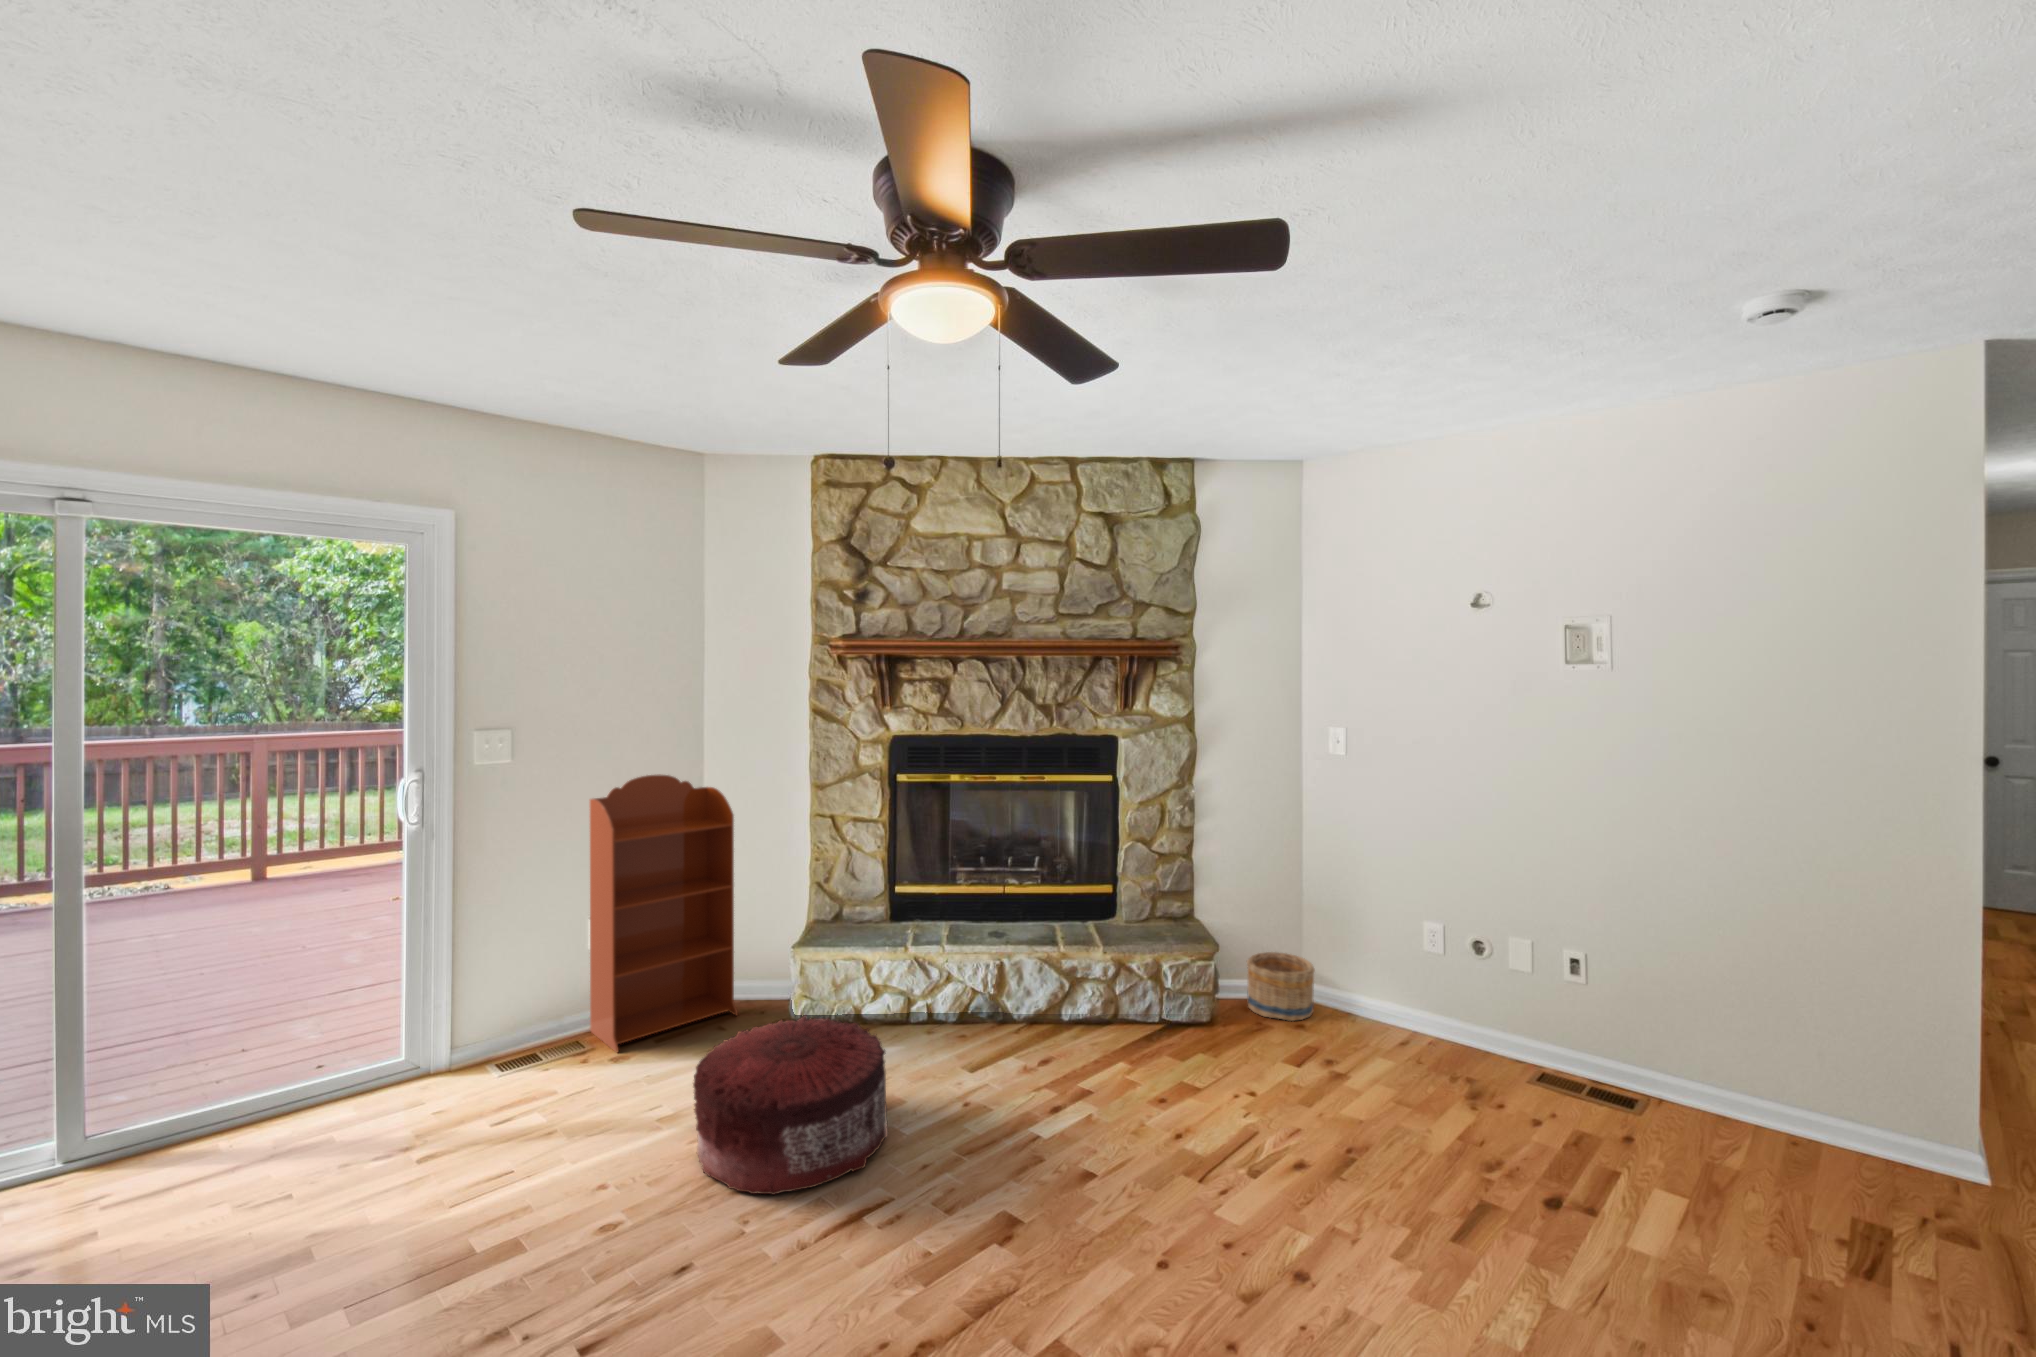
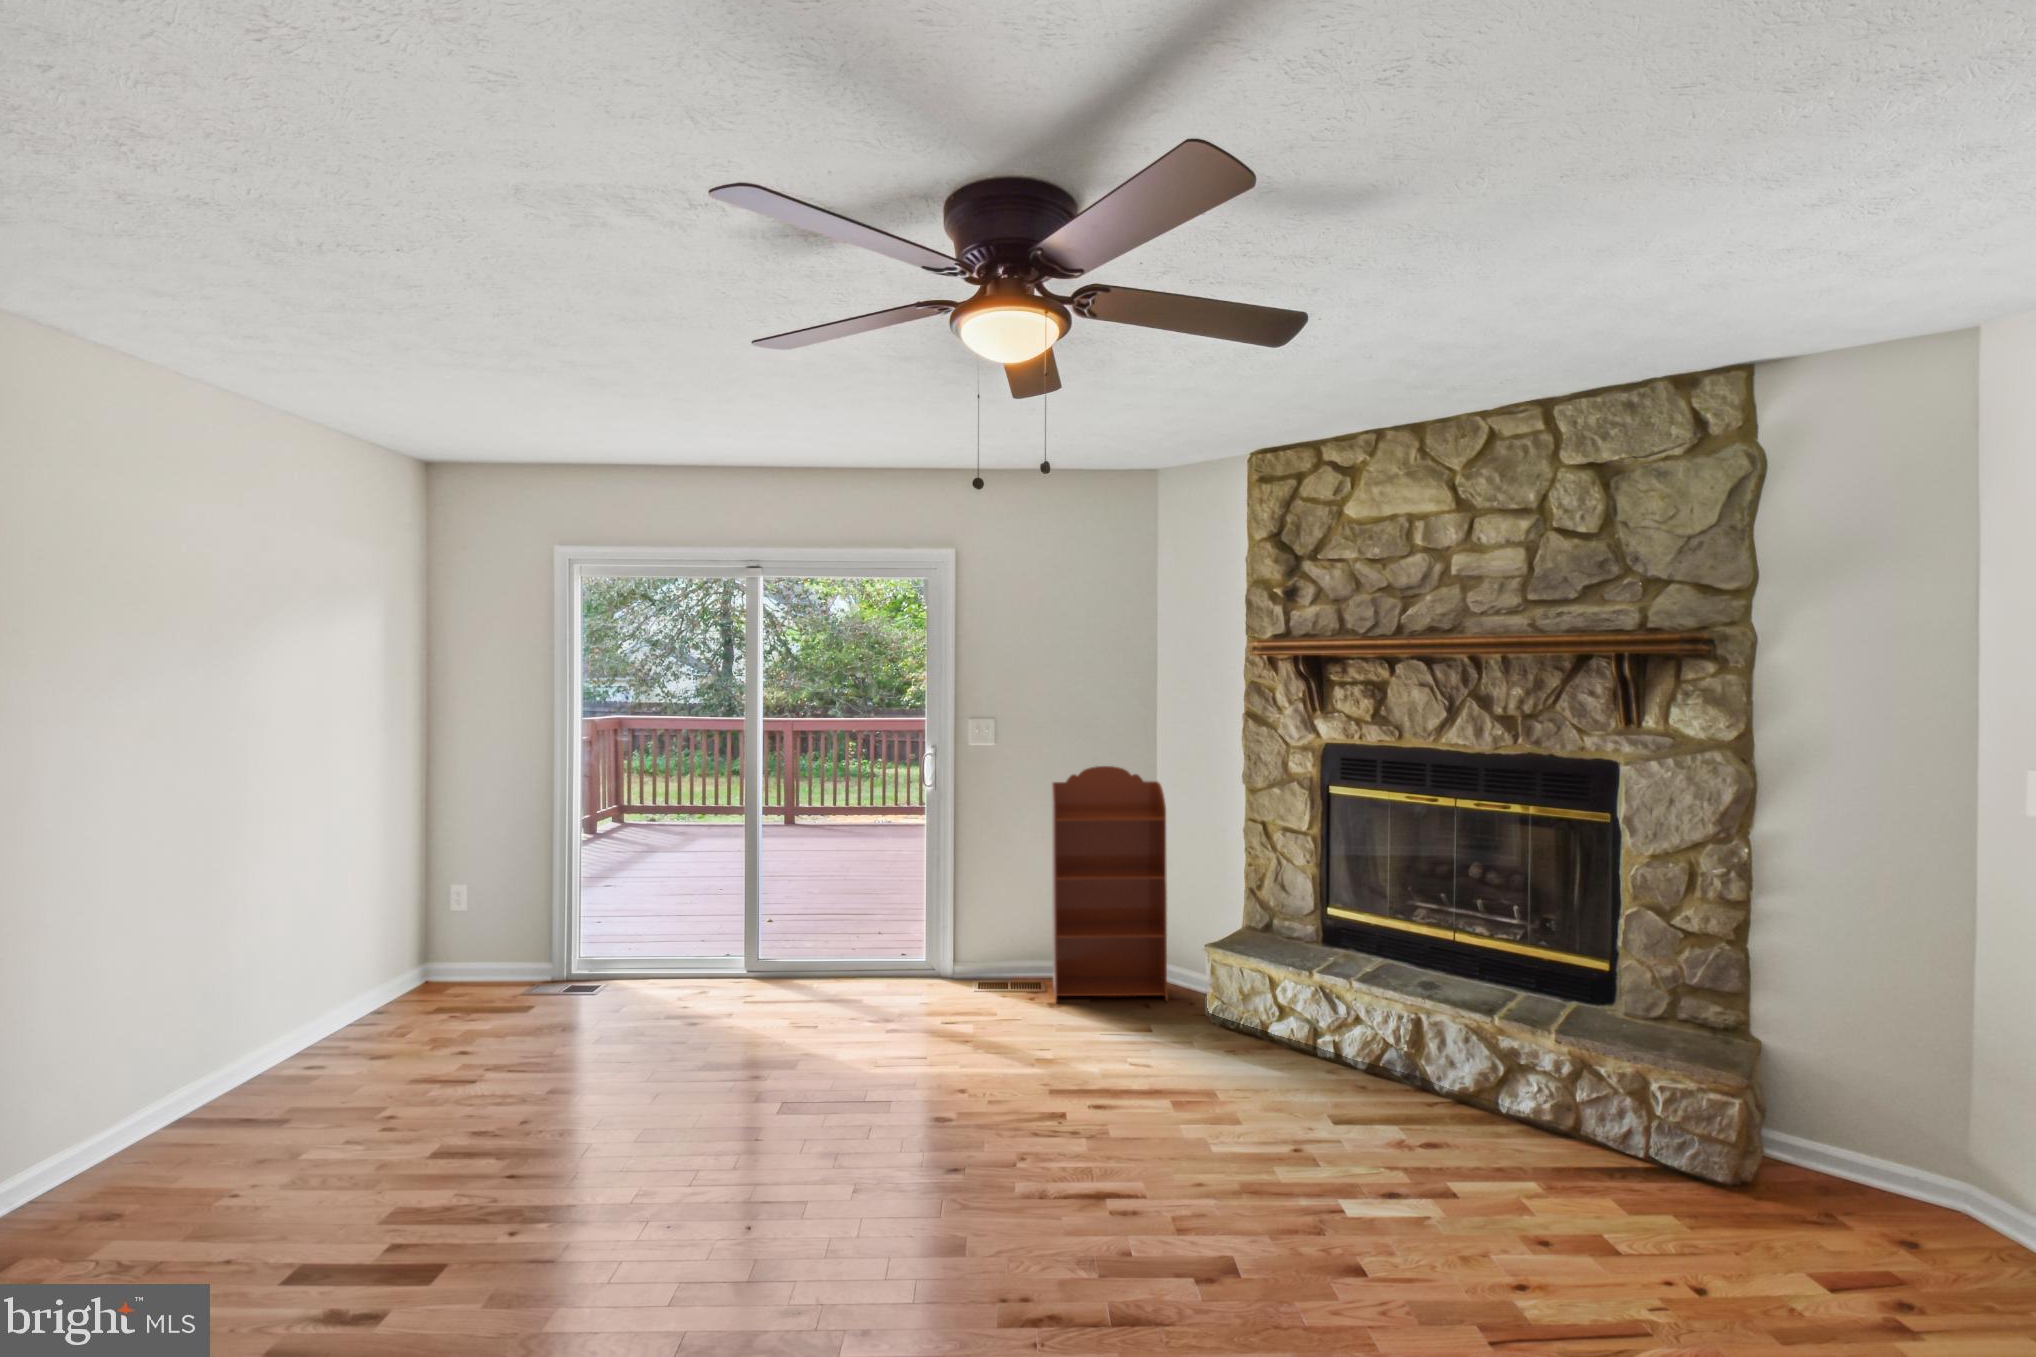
basket: present [1247,952,1315,1021] -> none [1830,1119,1976,1249]
pouf: present [693,1015,888,1195] -> none [1024,1003,1212,1160]

